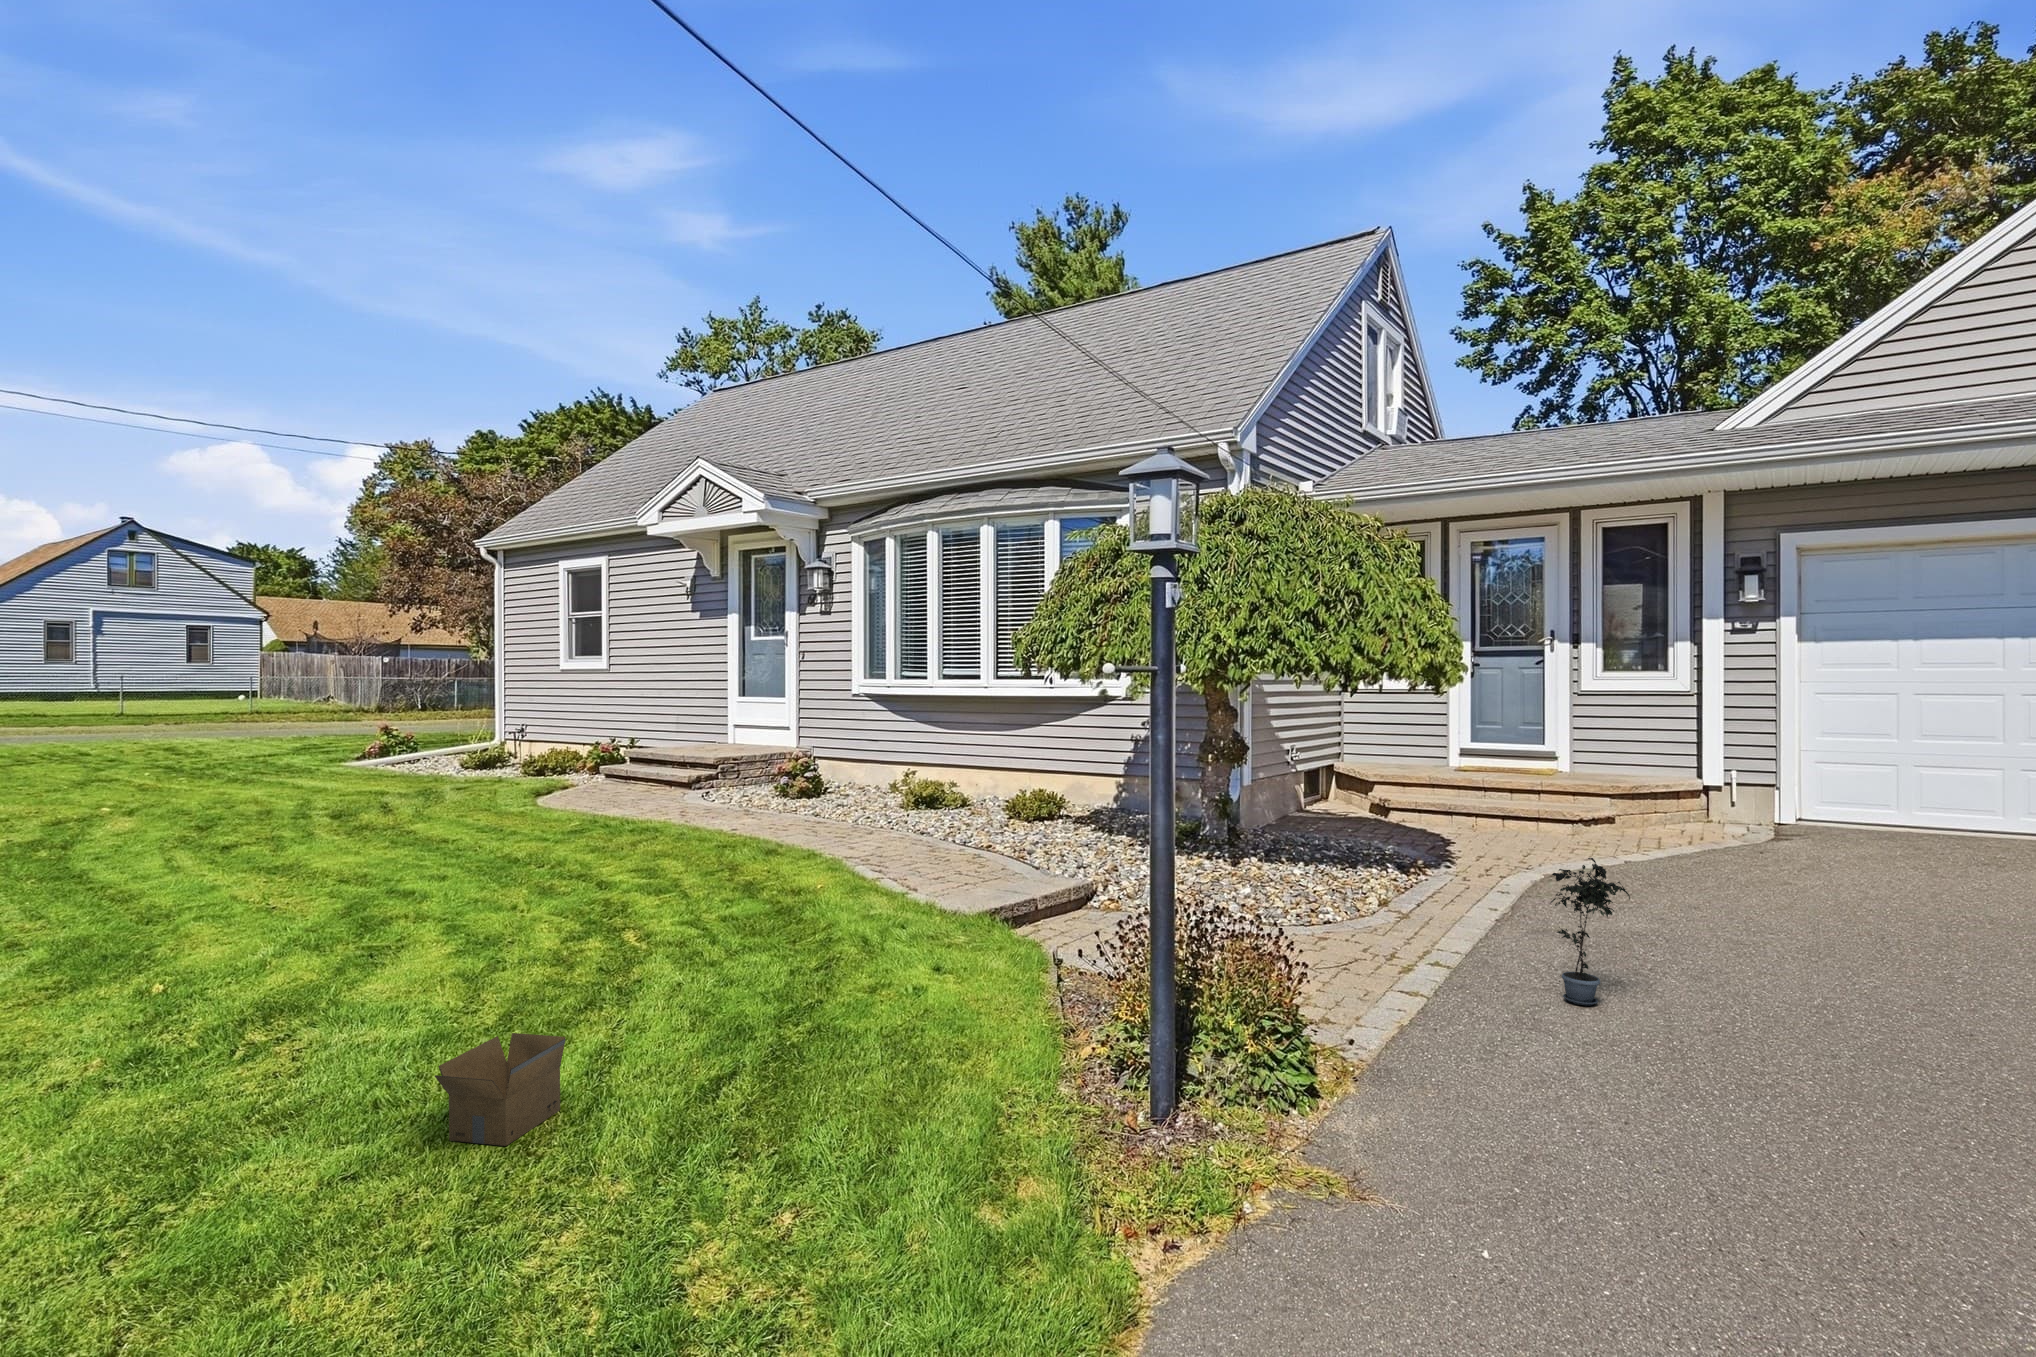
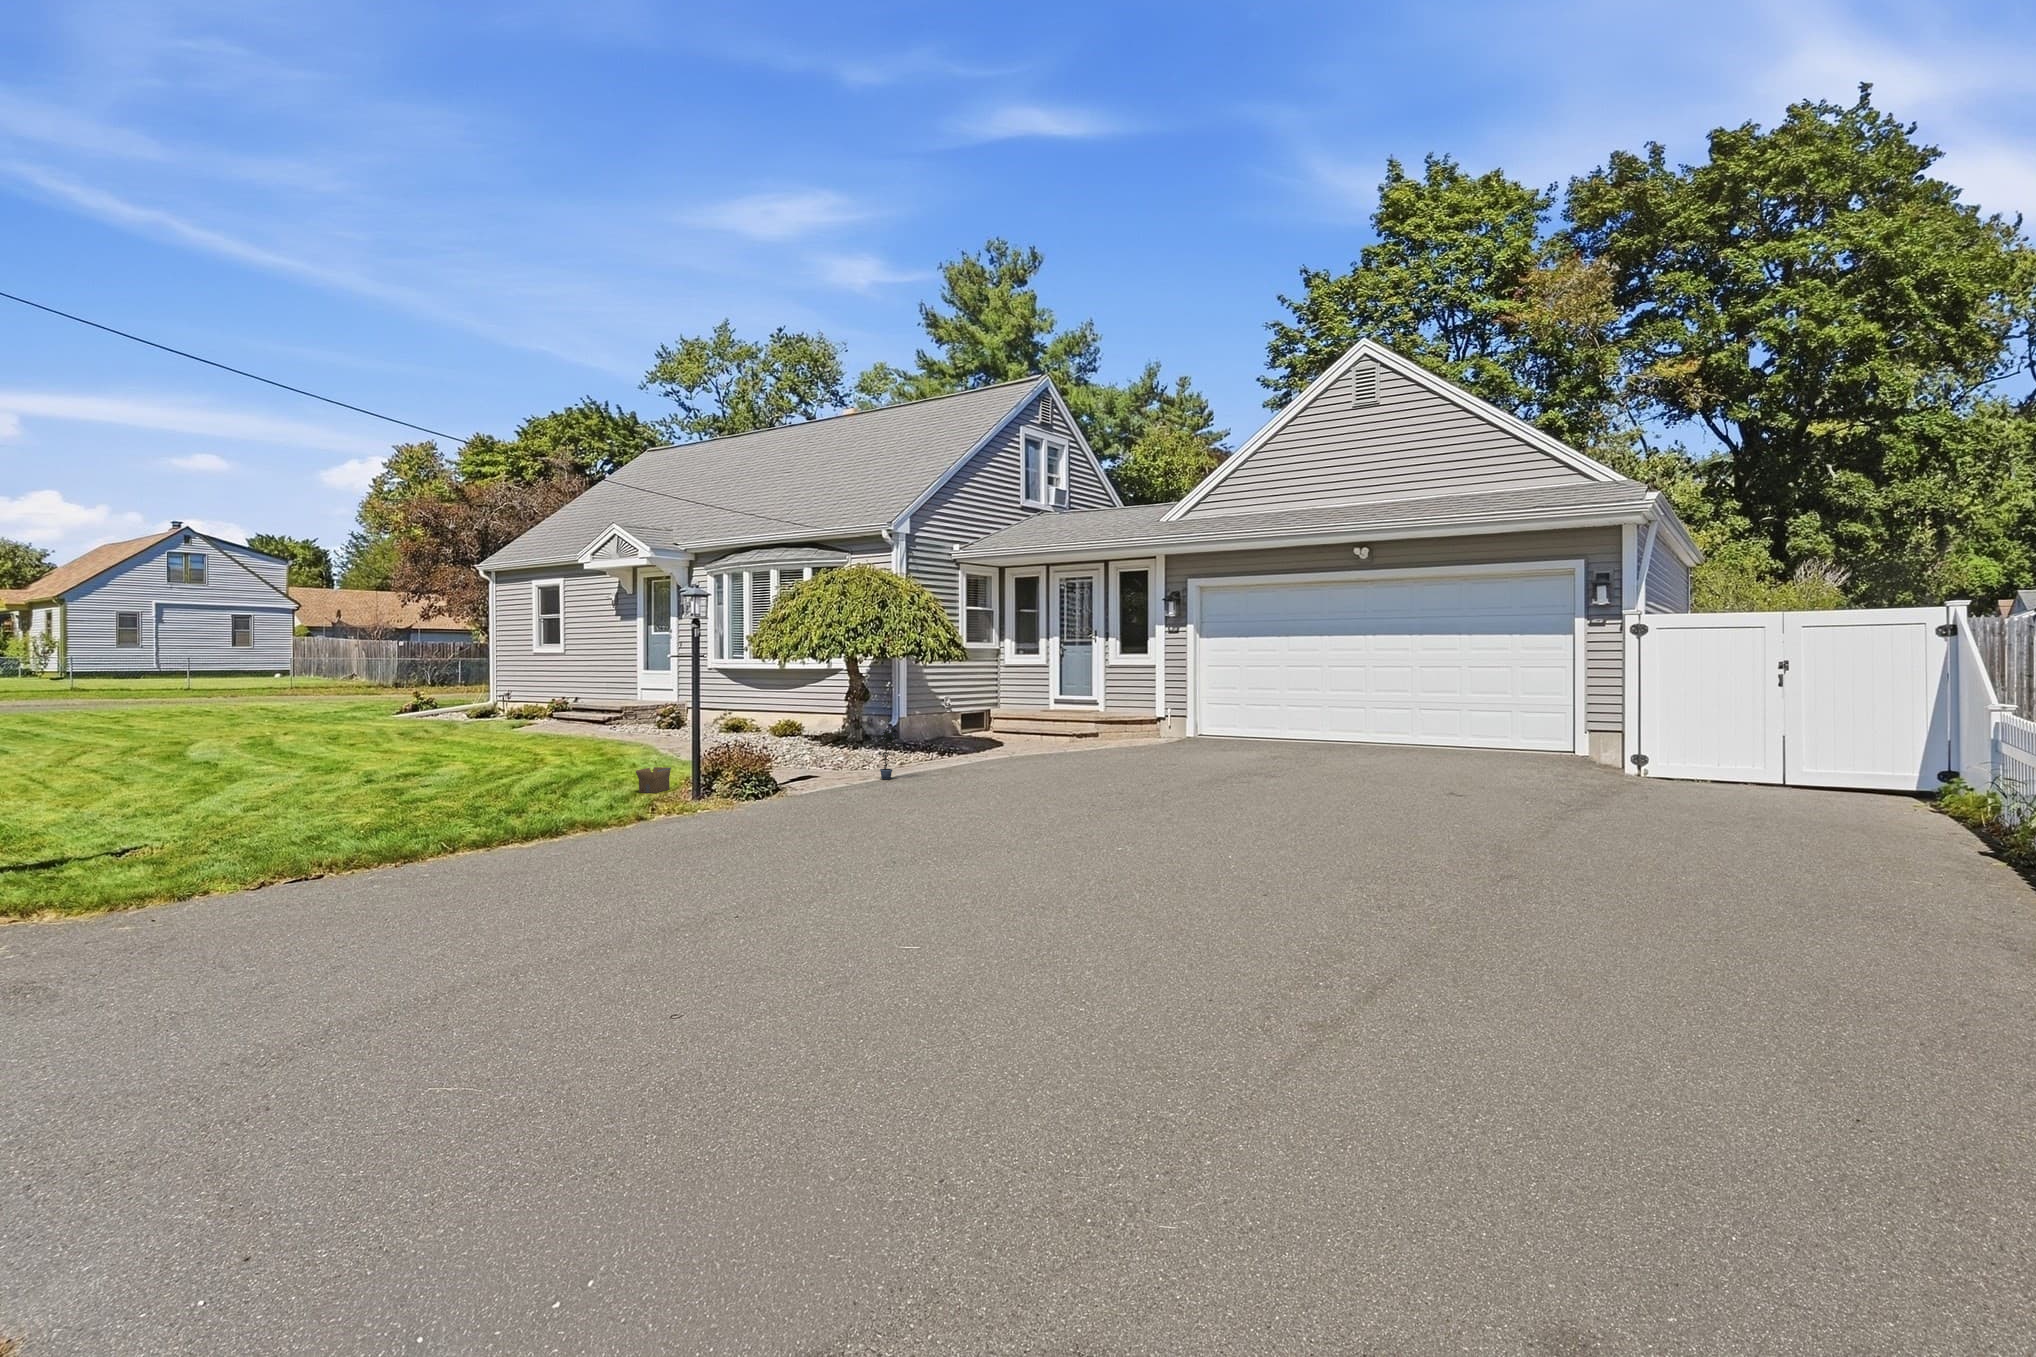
cardboard box: present [435,1033,565,1146] -> present [636,767,671,793]

